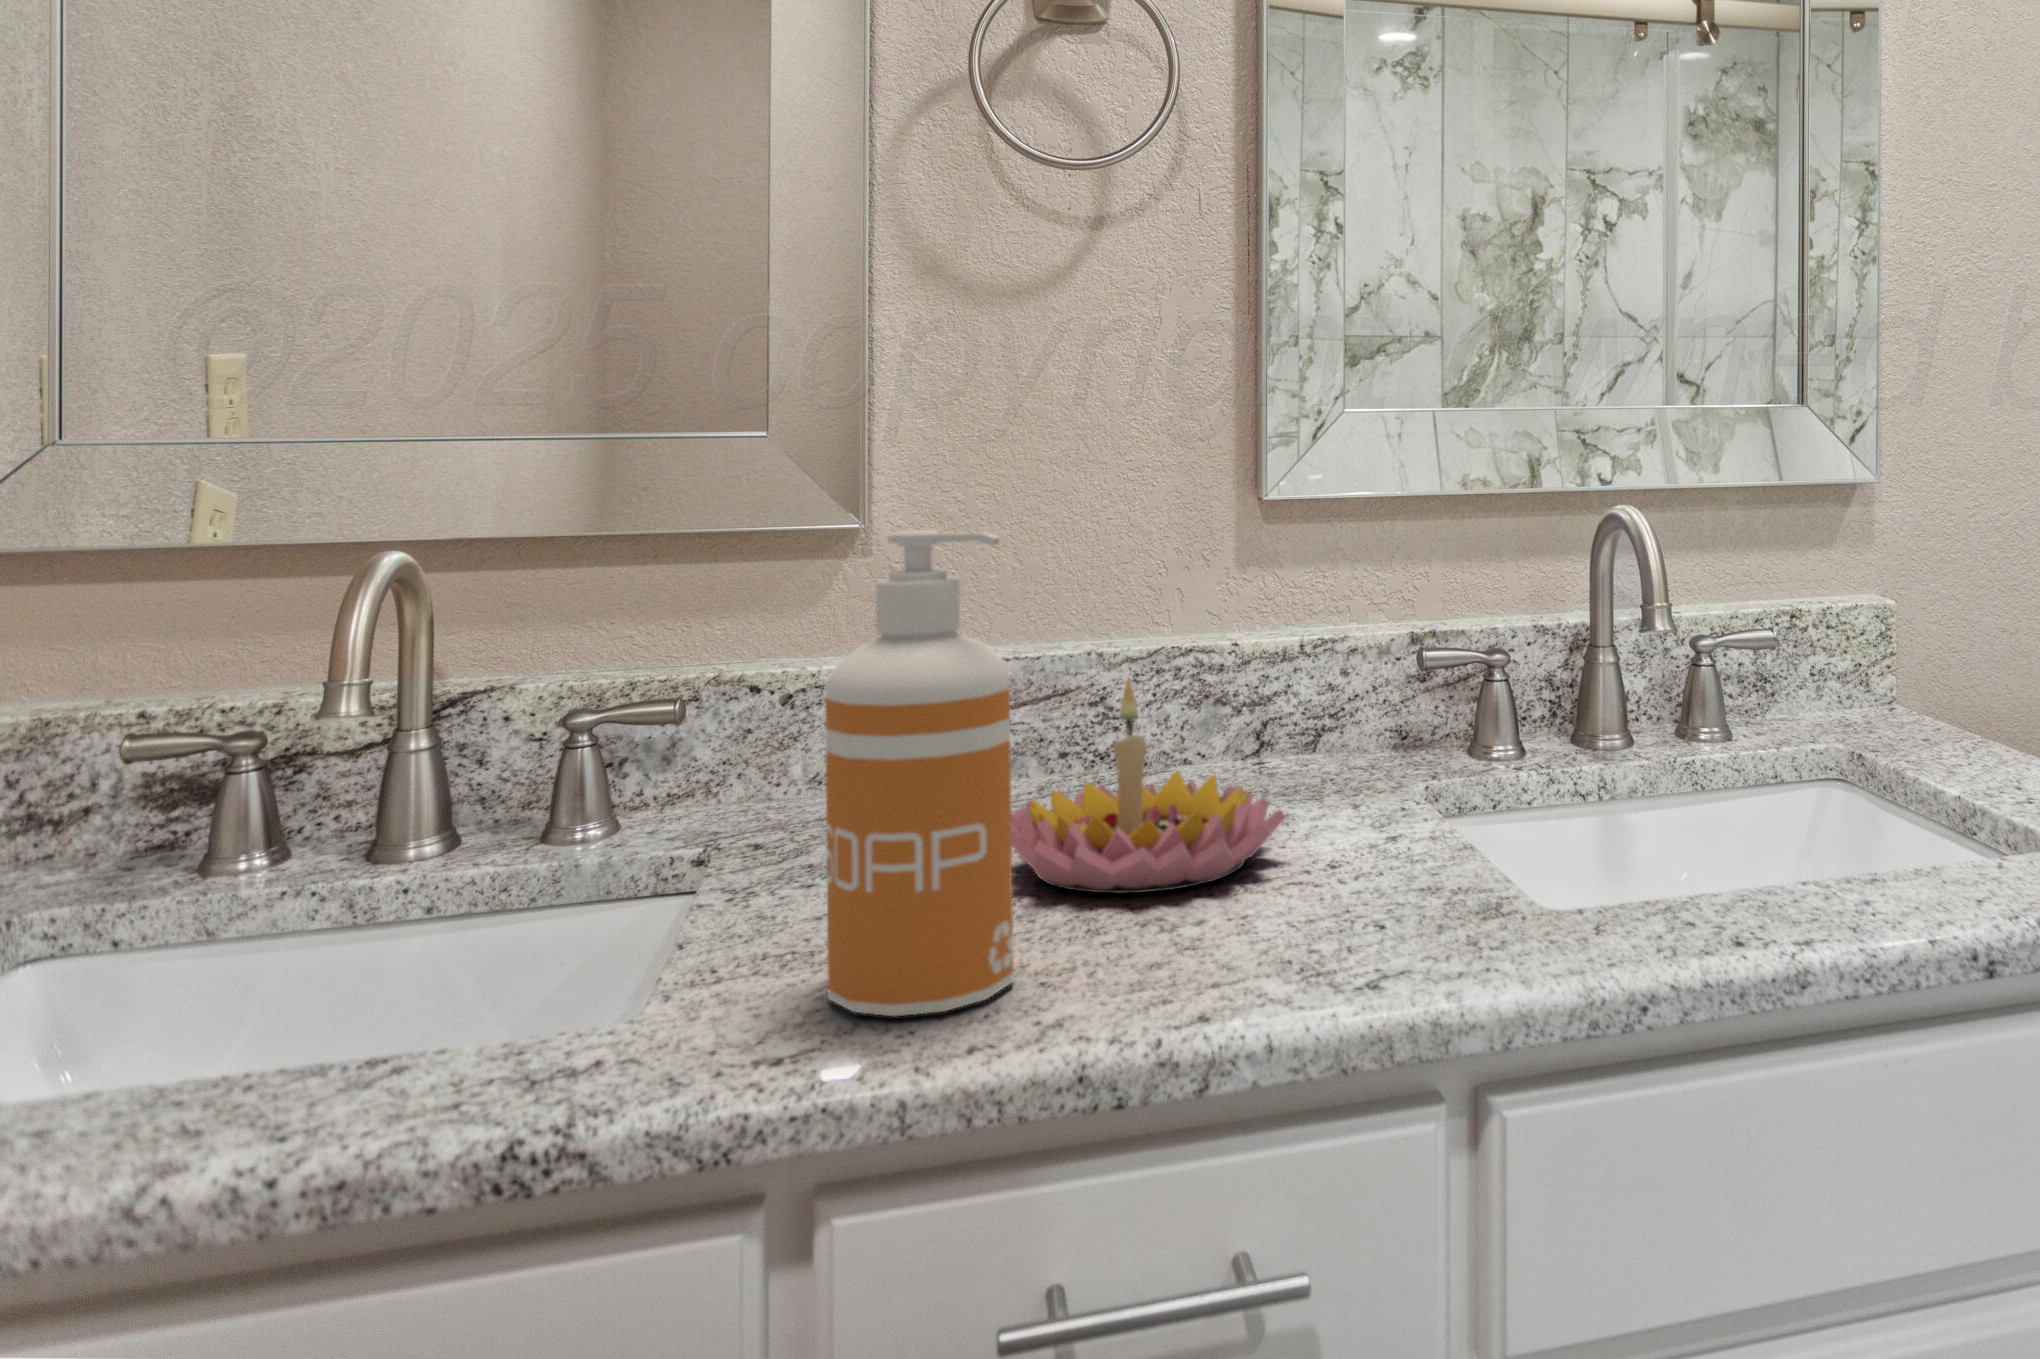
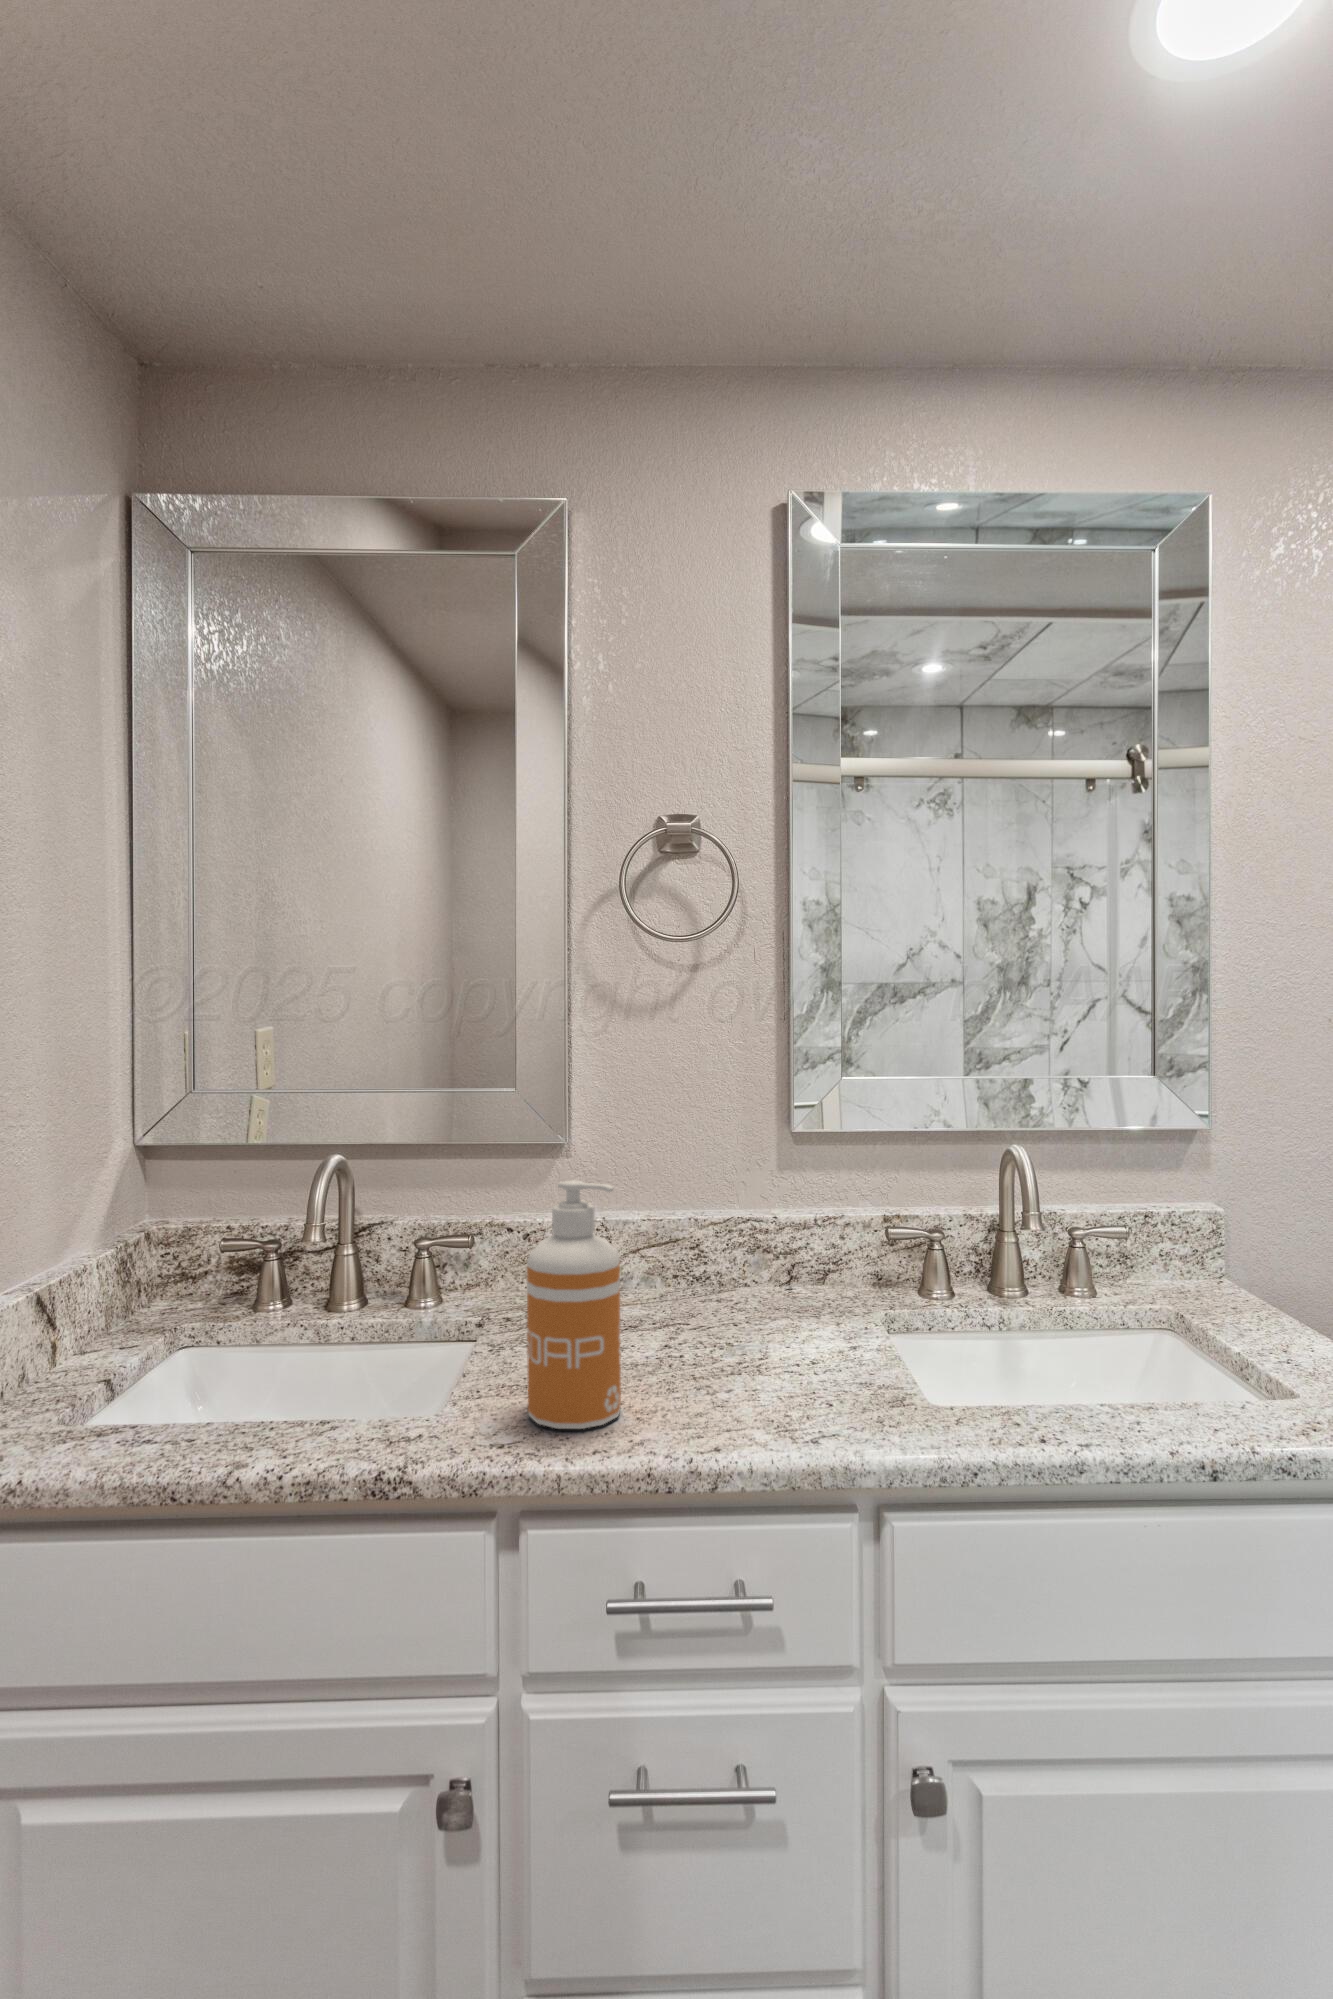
candle holder: present [1011,679,1286,893] -> none [627,1248,785,1369]

